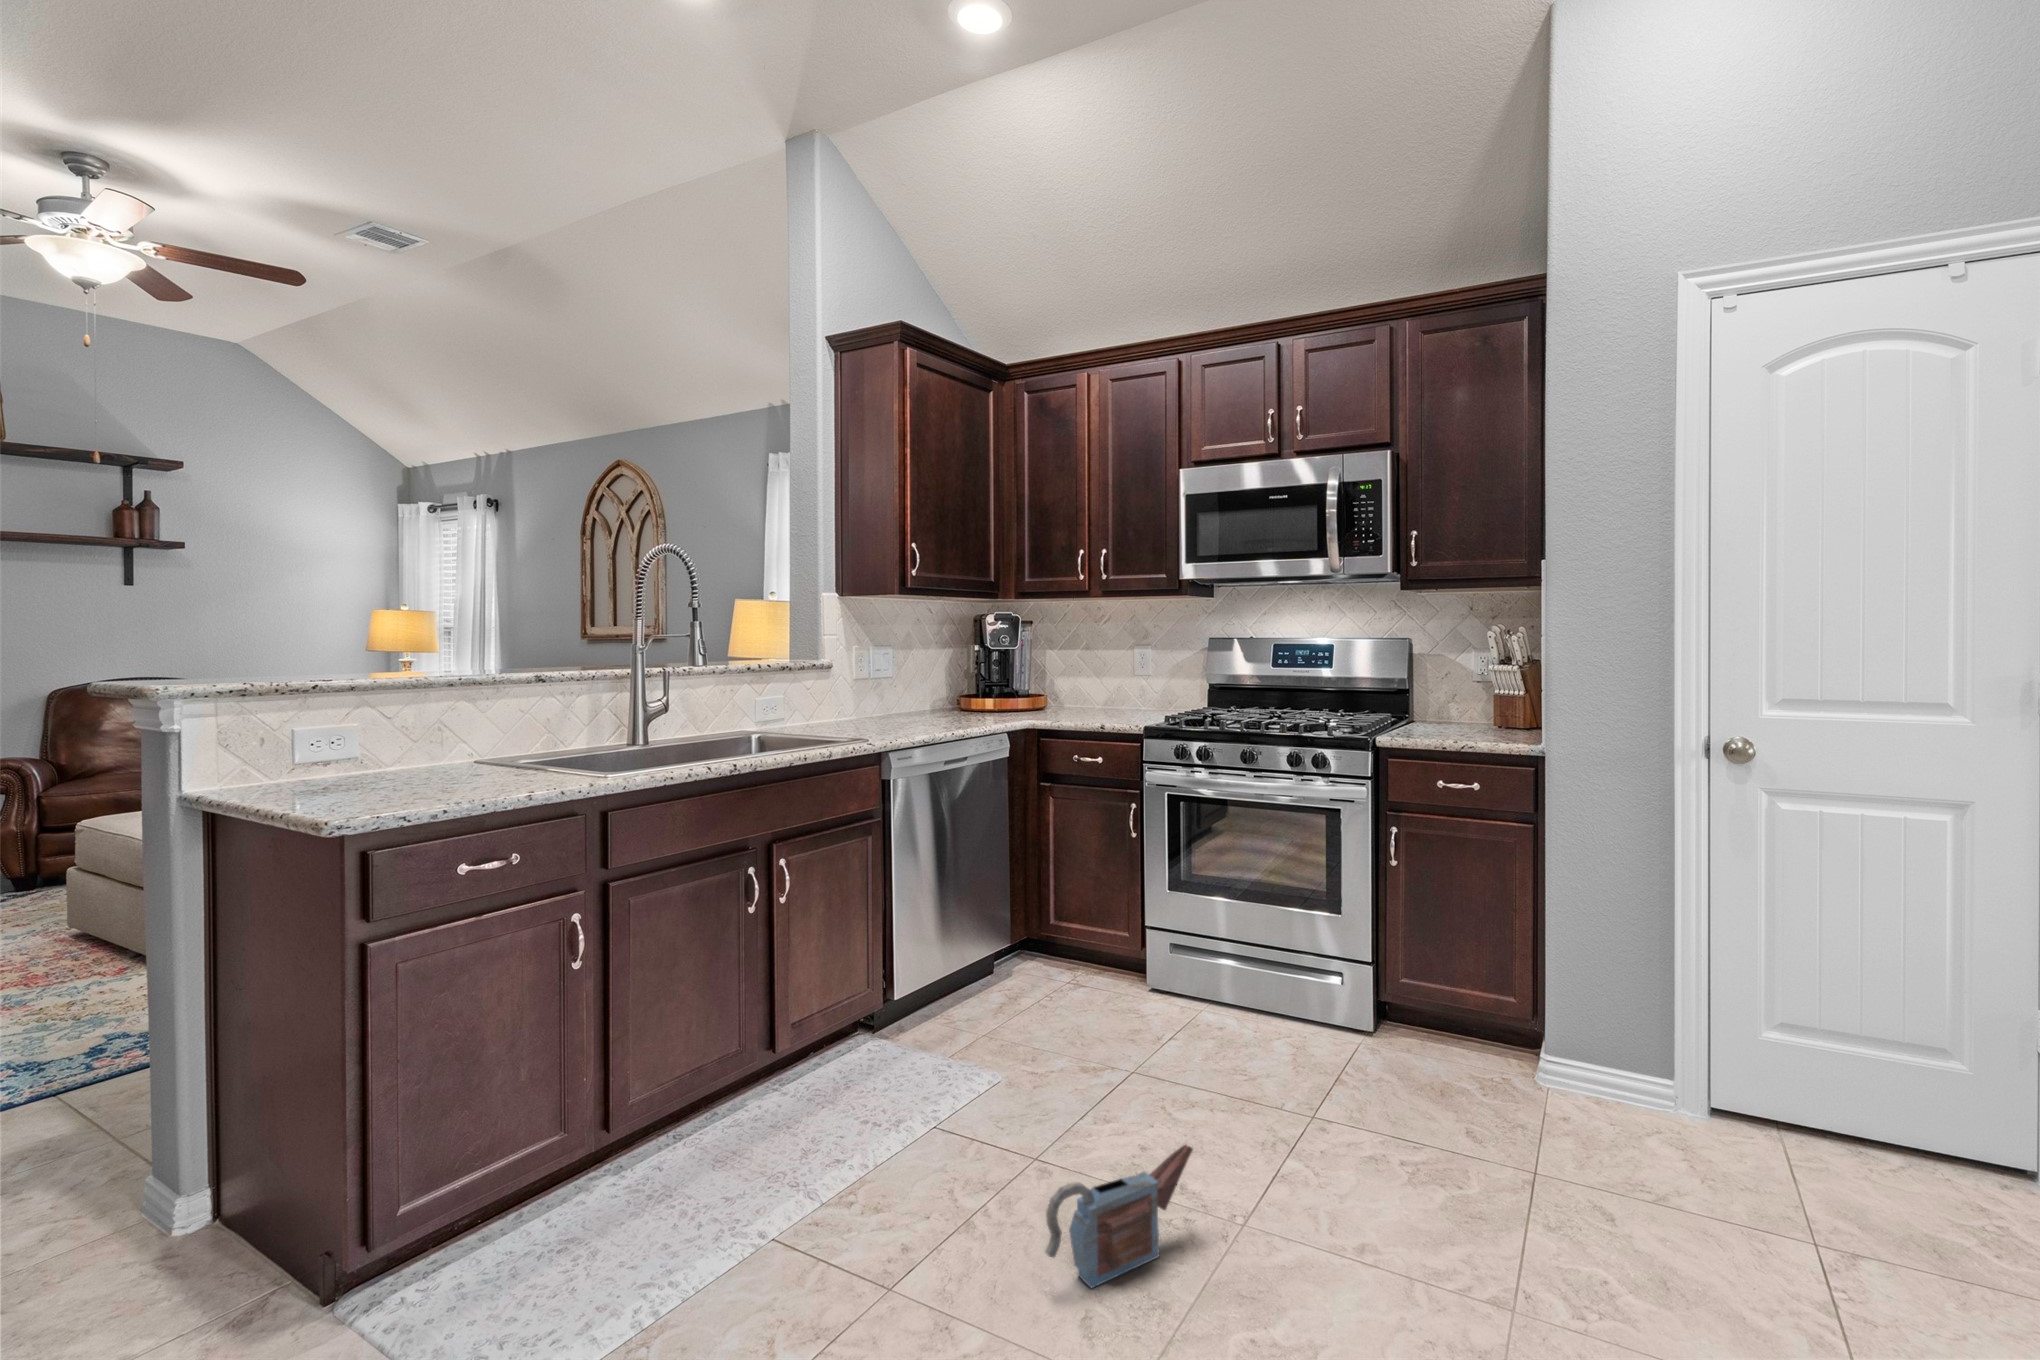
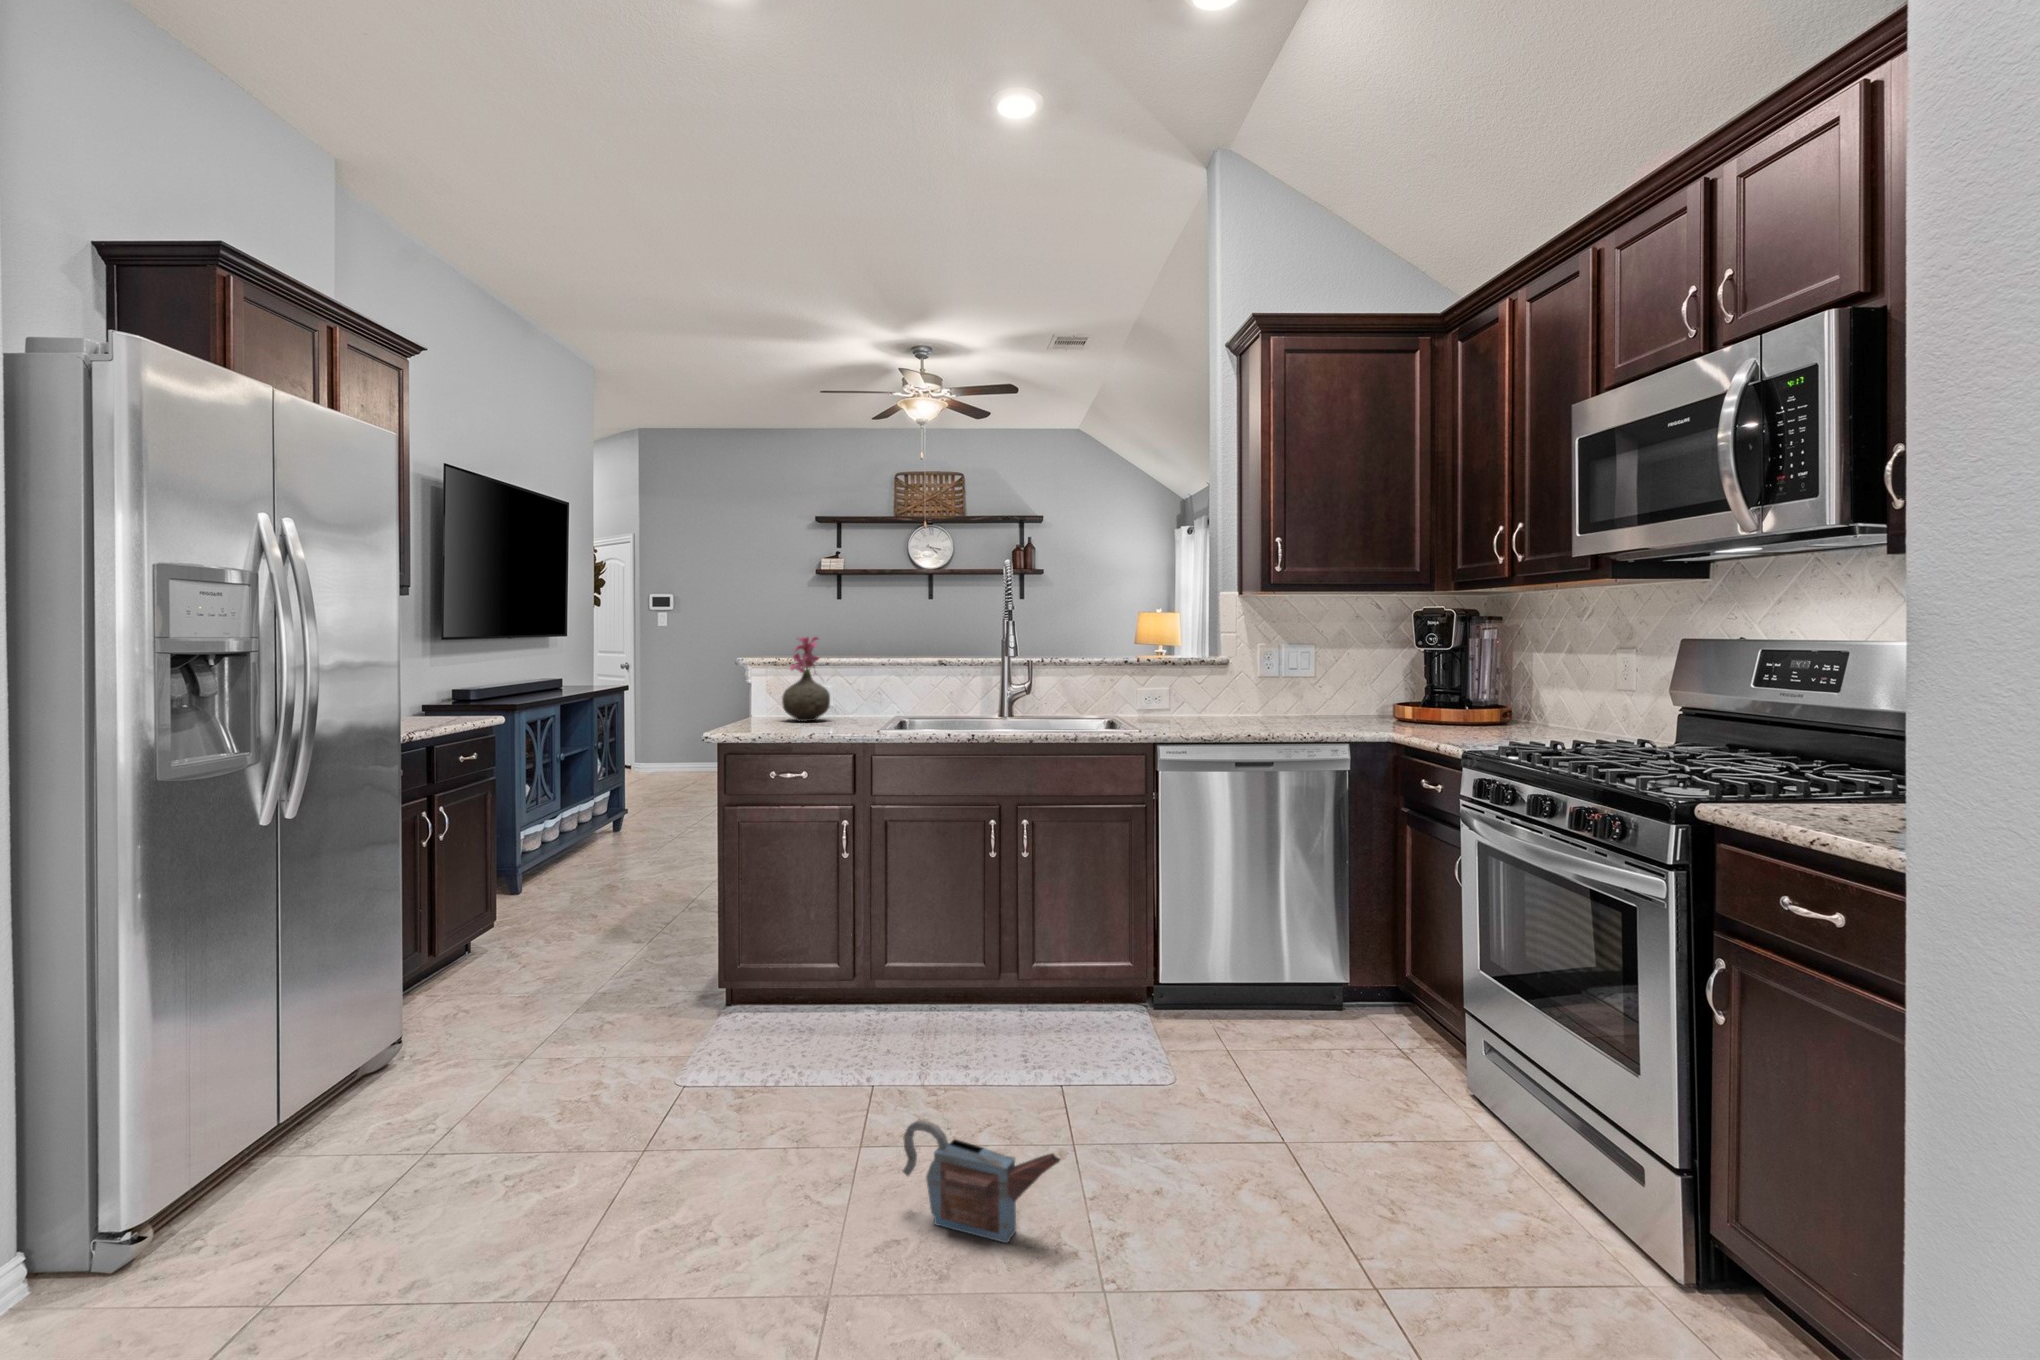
vase: none [328,643,424,782] -> present [782,637,830,721]

